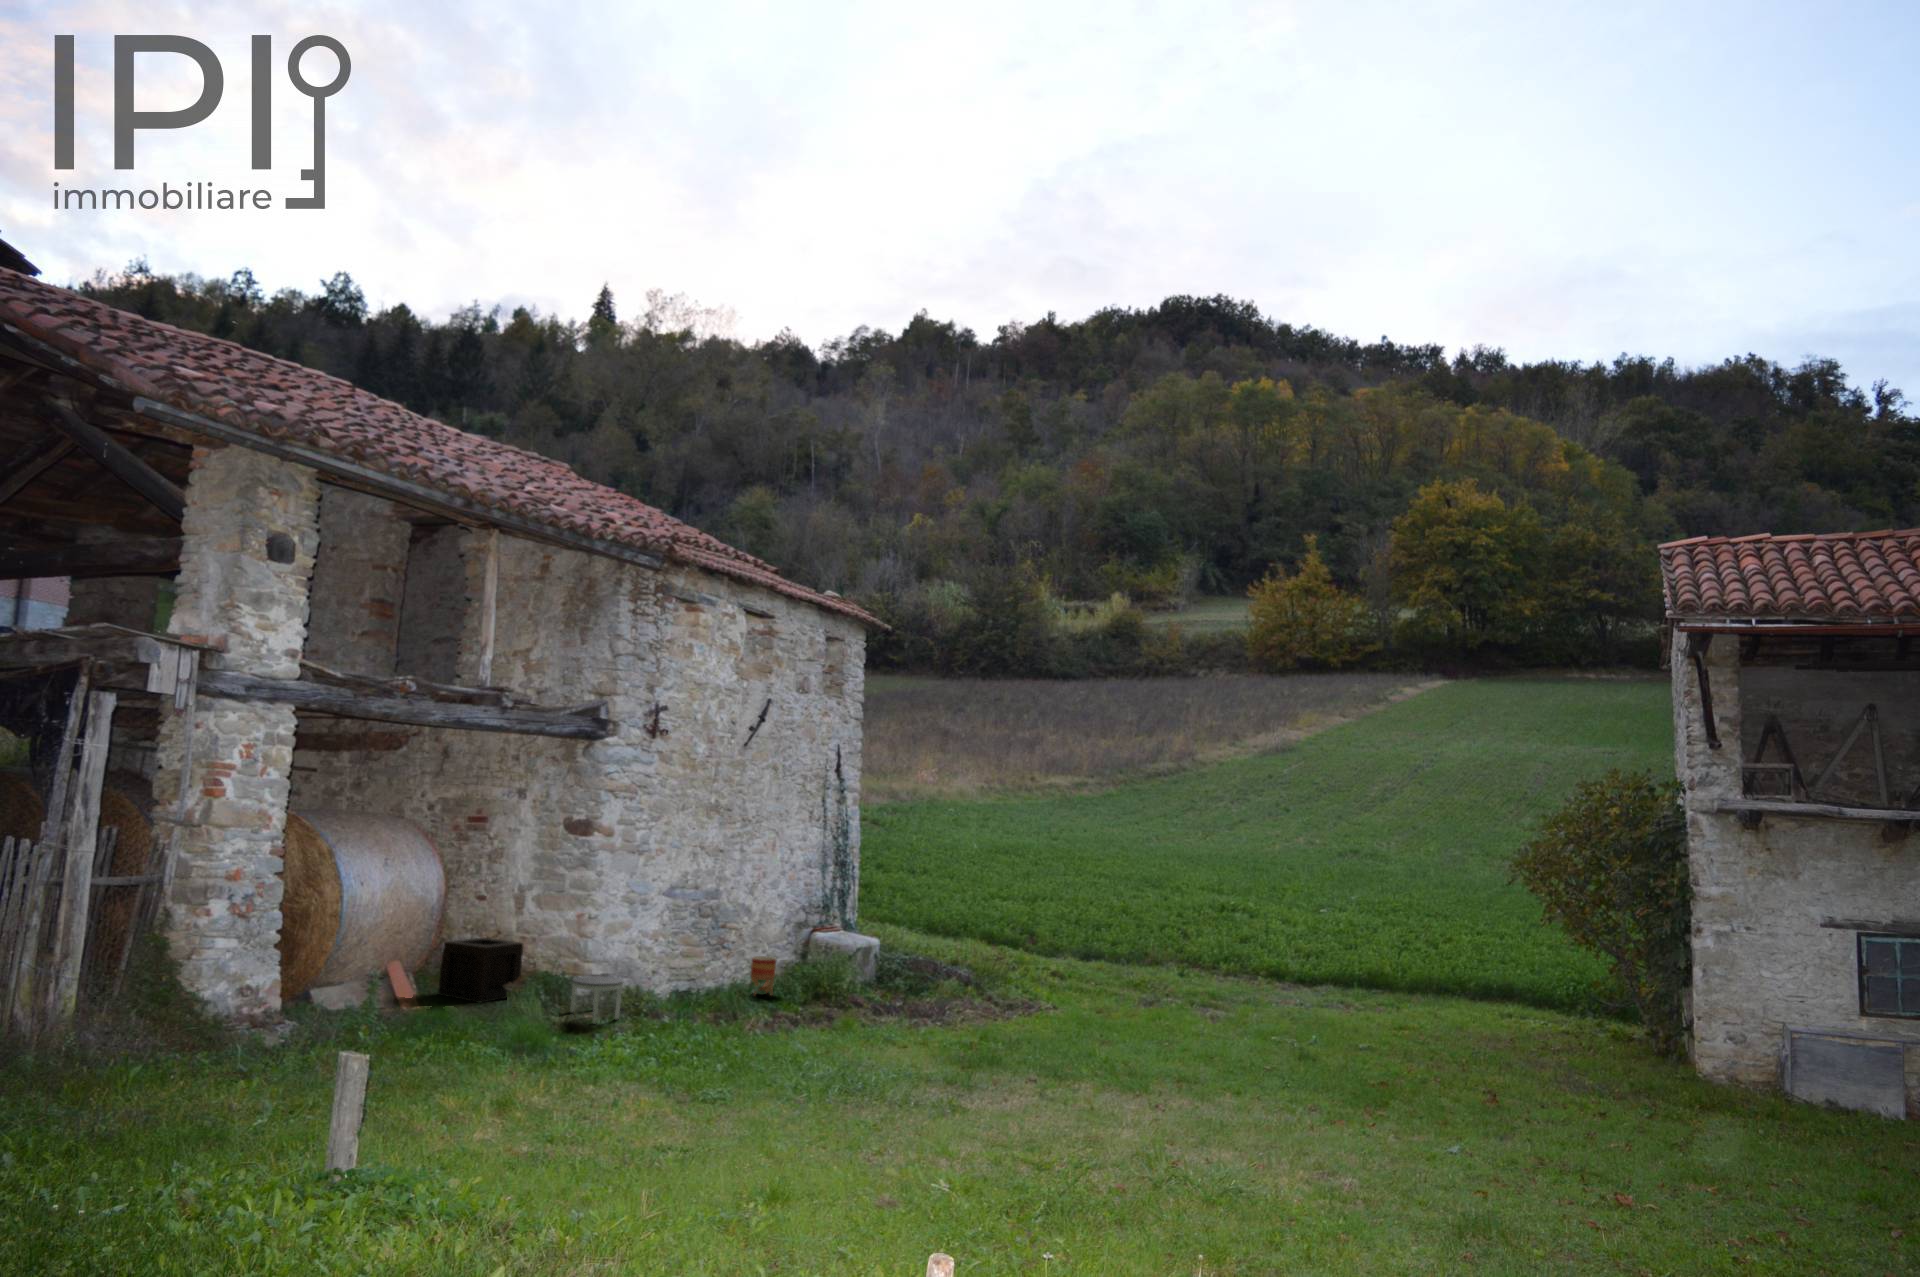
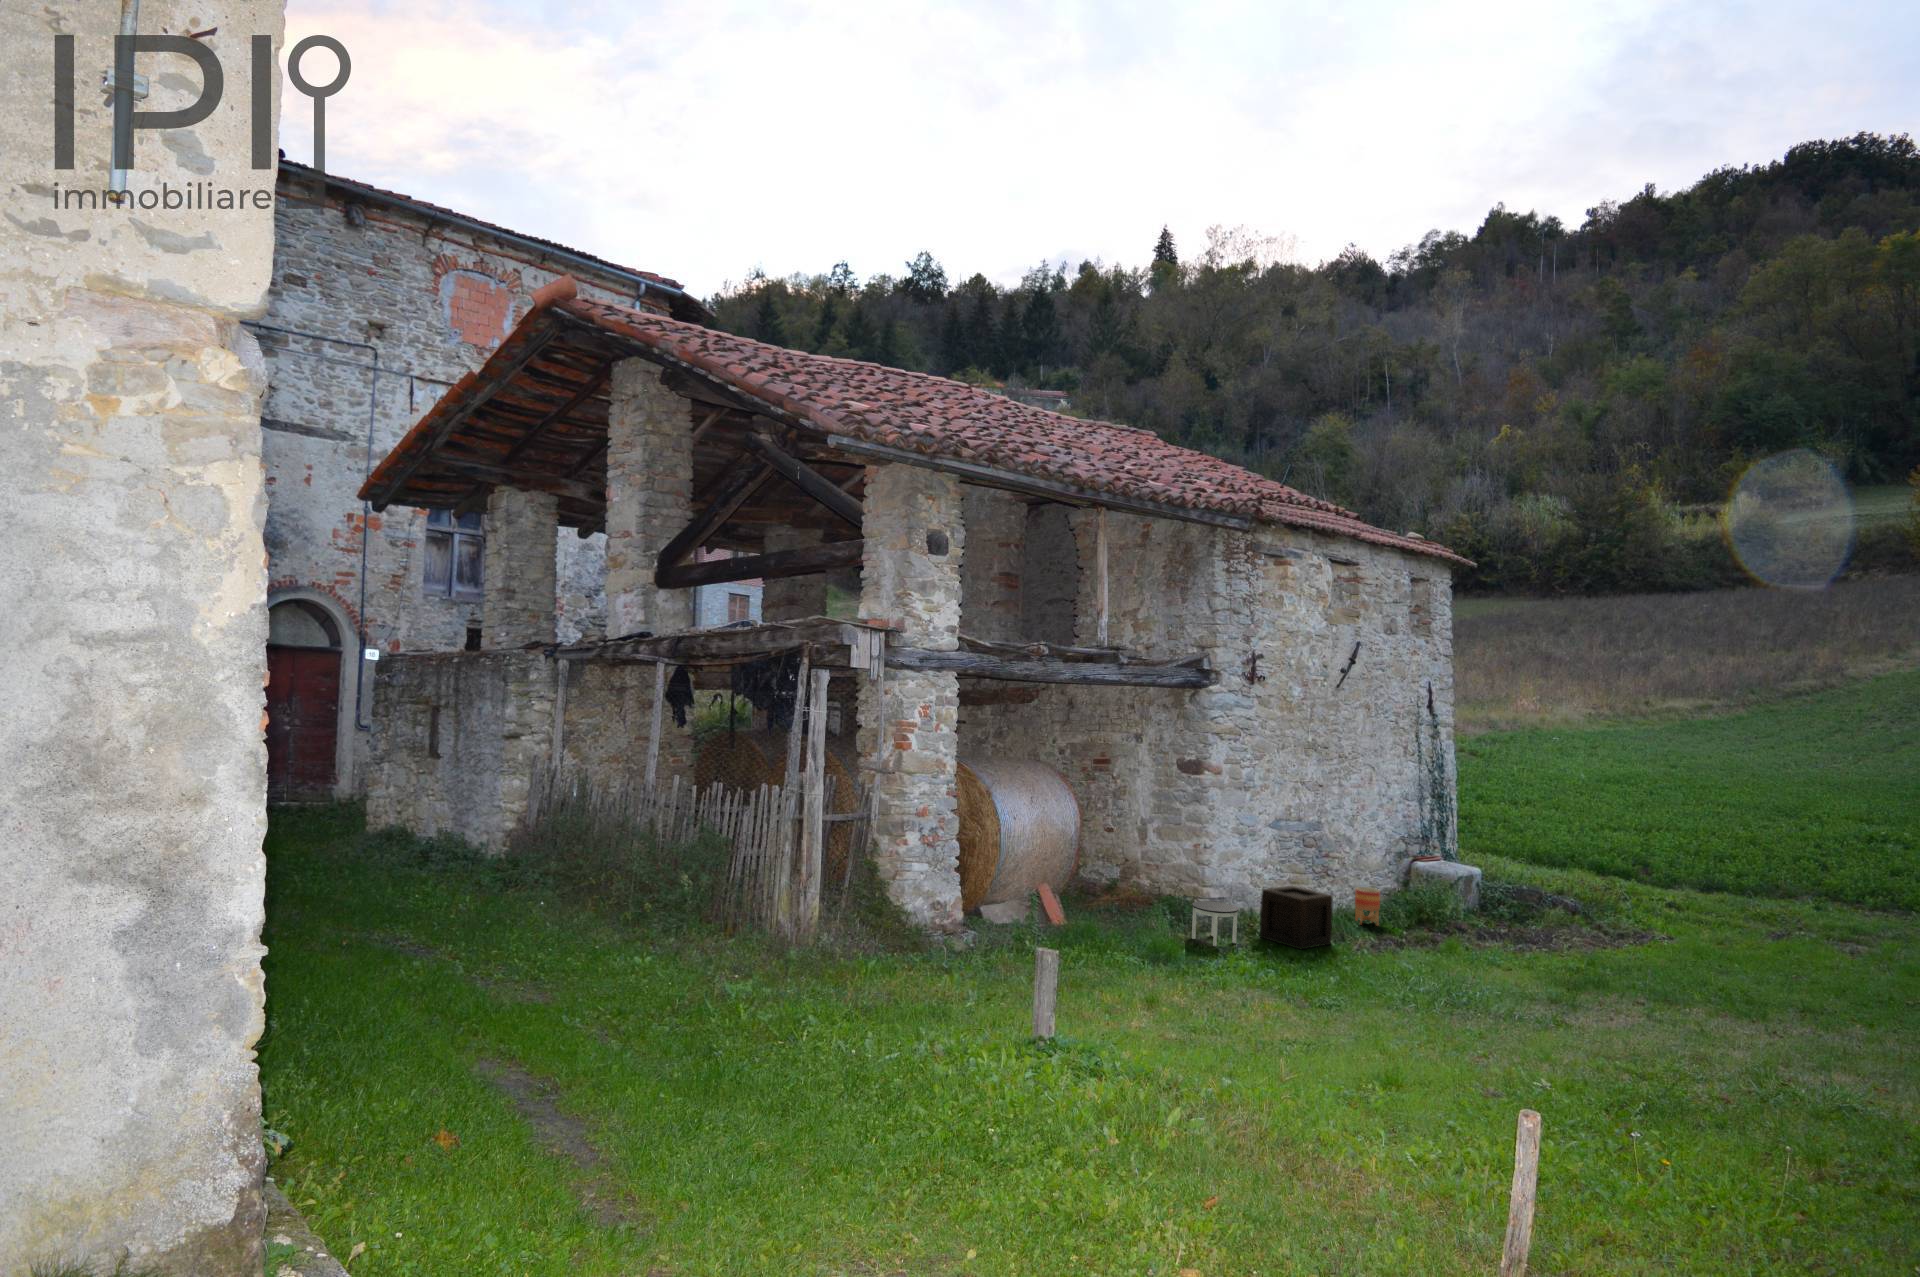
wooden crate: present [438,938,523,1003] -> present [1260,886,1333,949]

